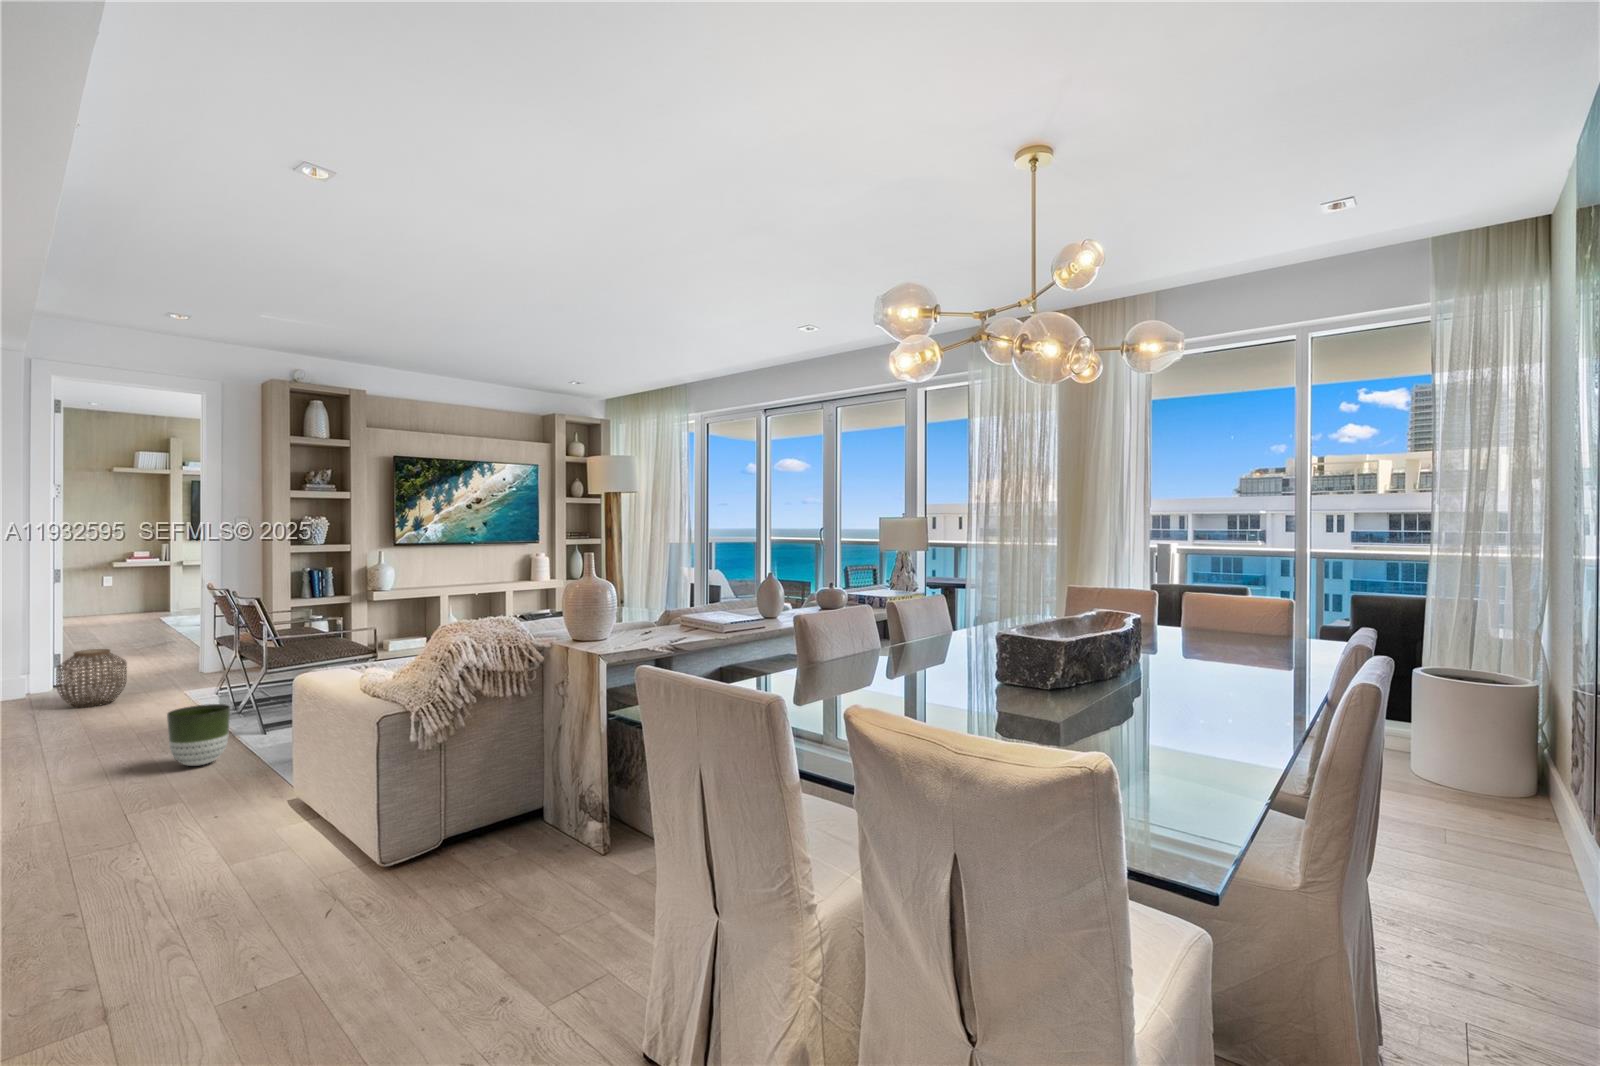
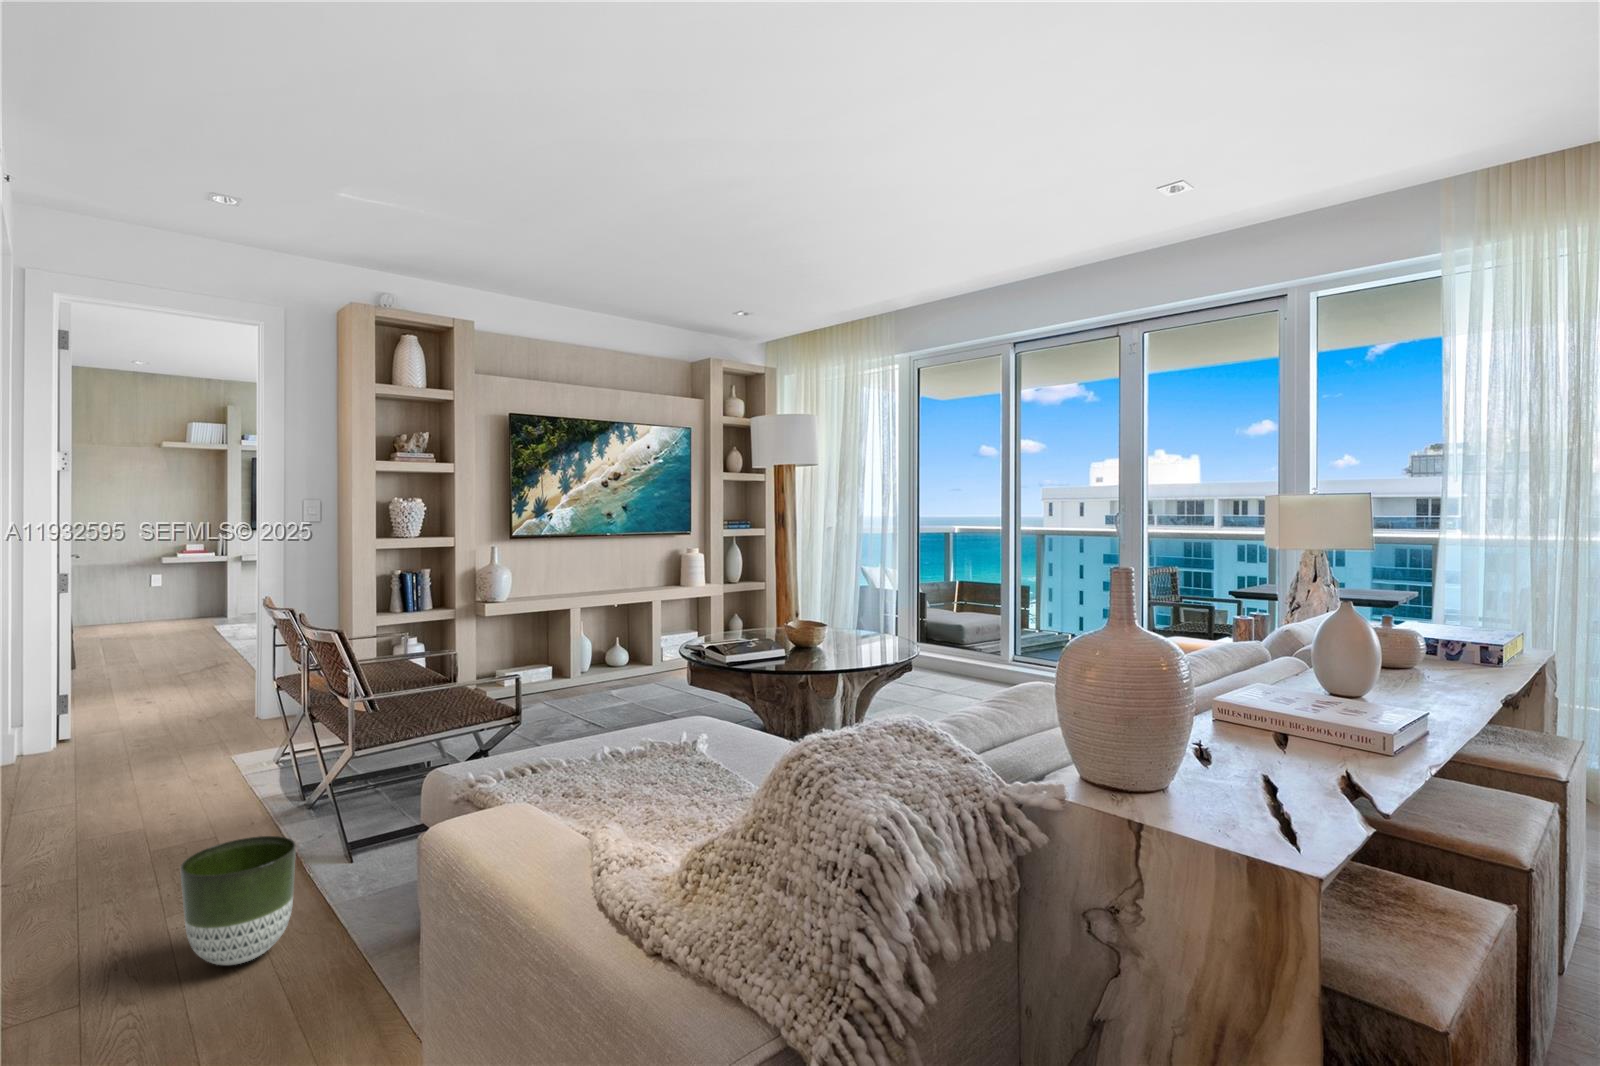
woven basket: present [56,649,127,707] -> none [42,696,148,789]

